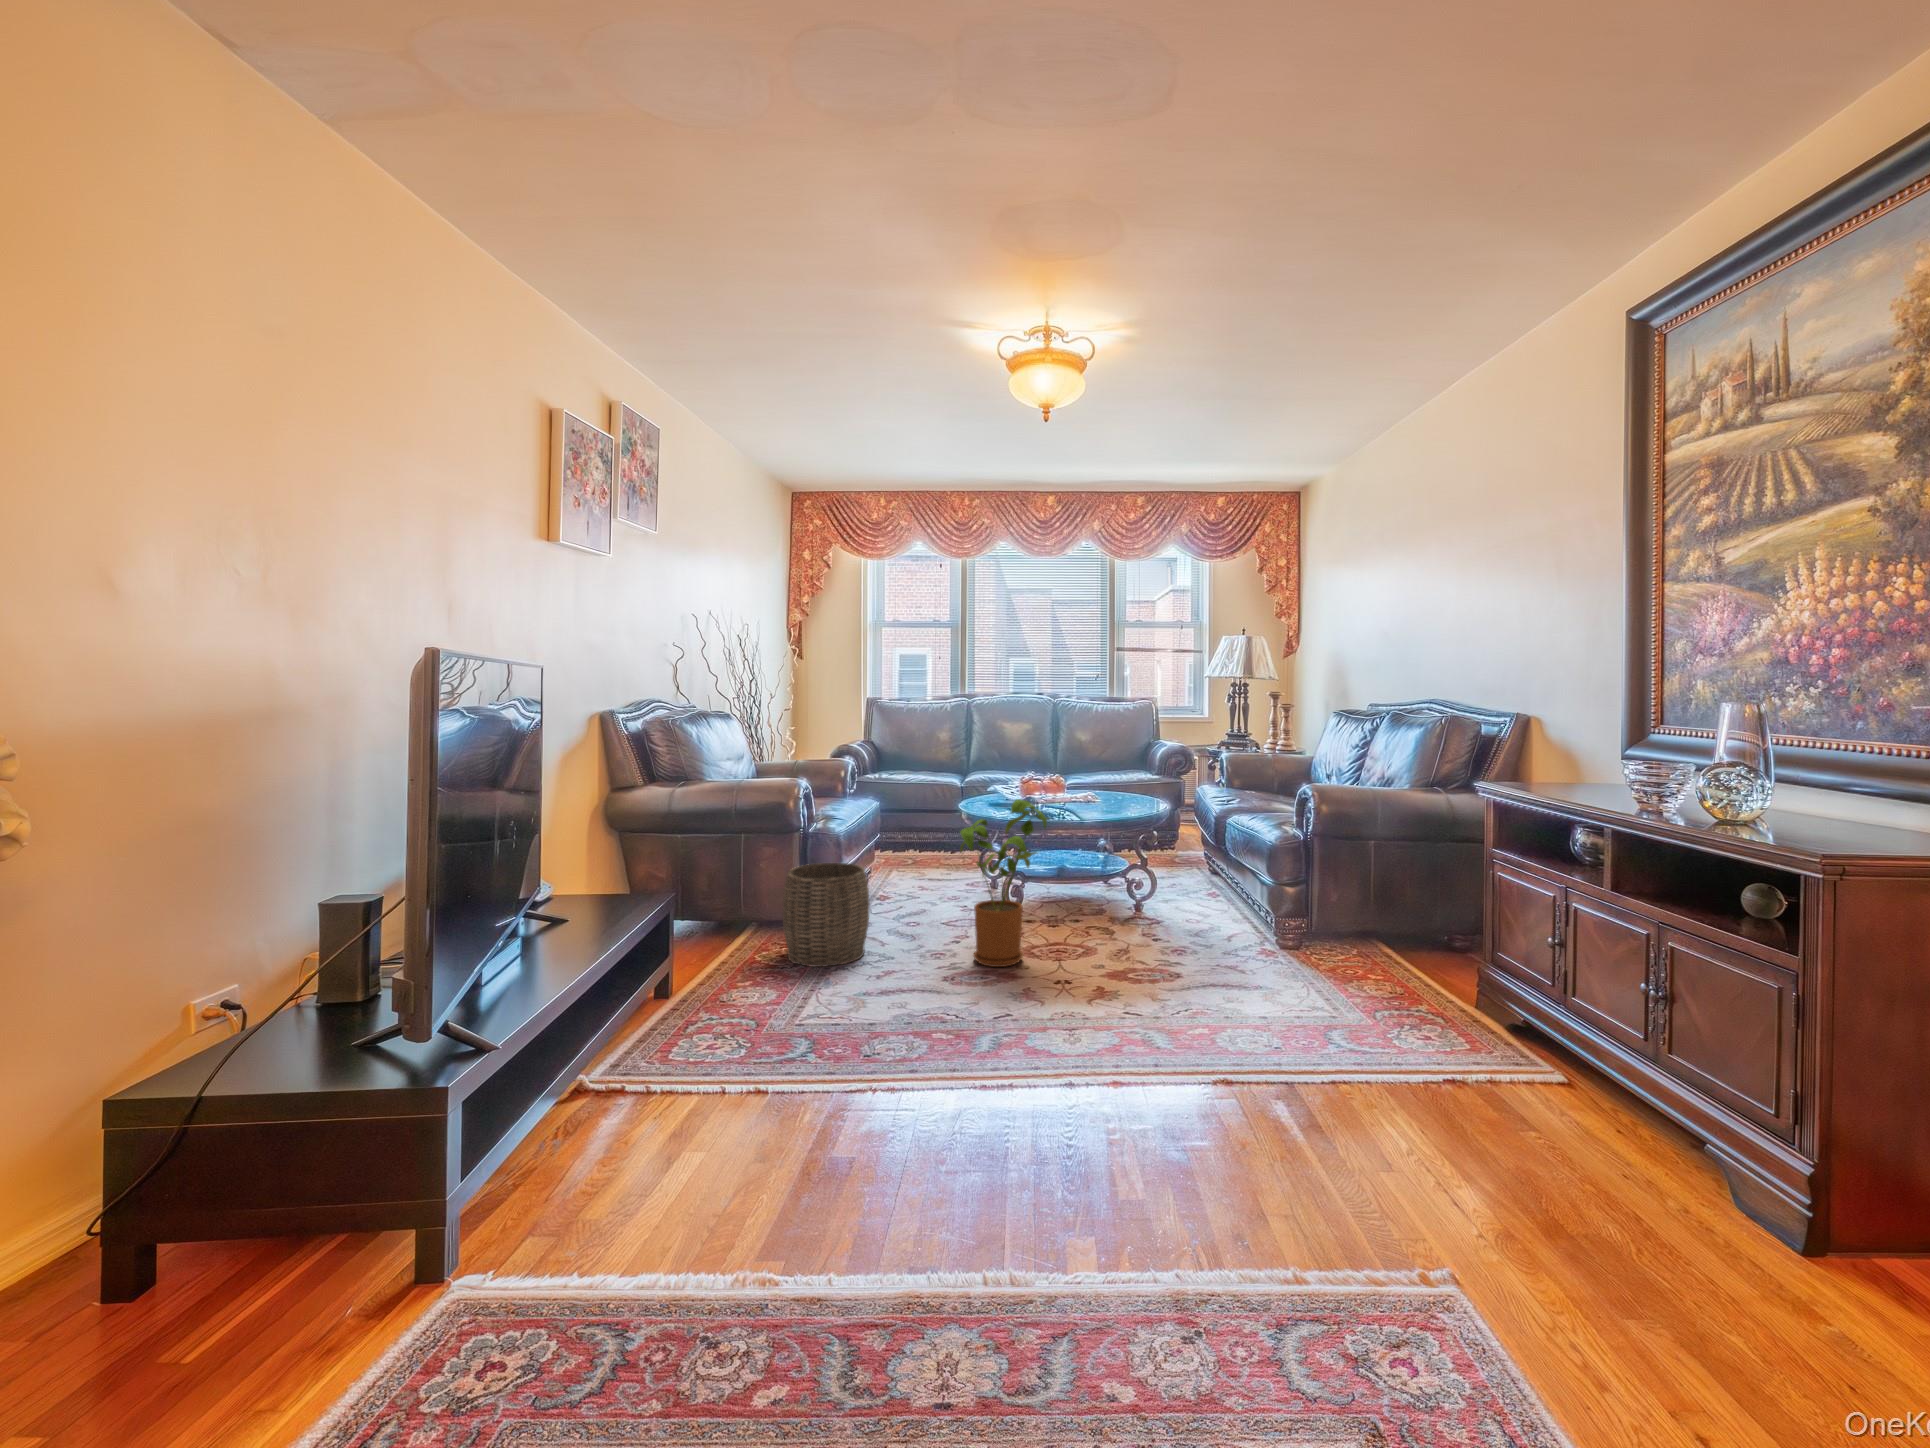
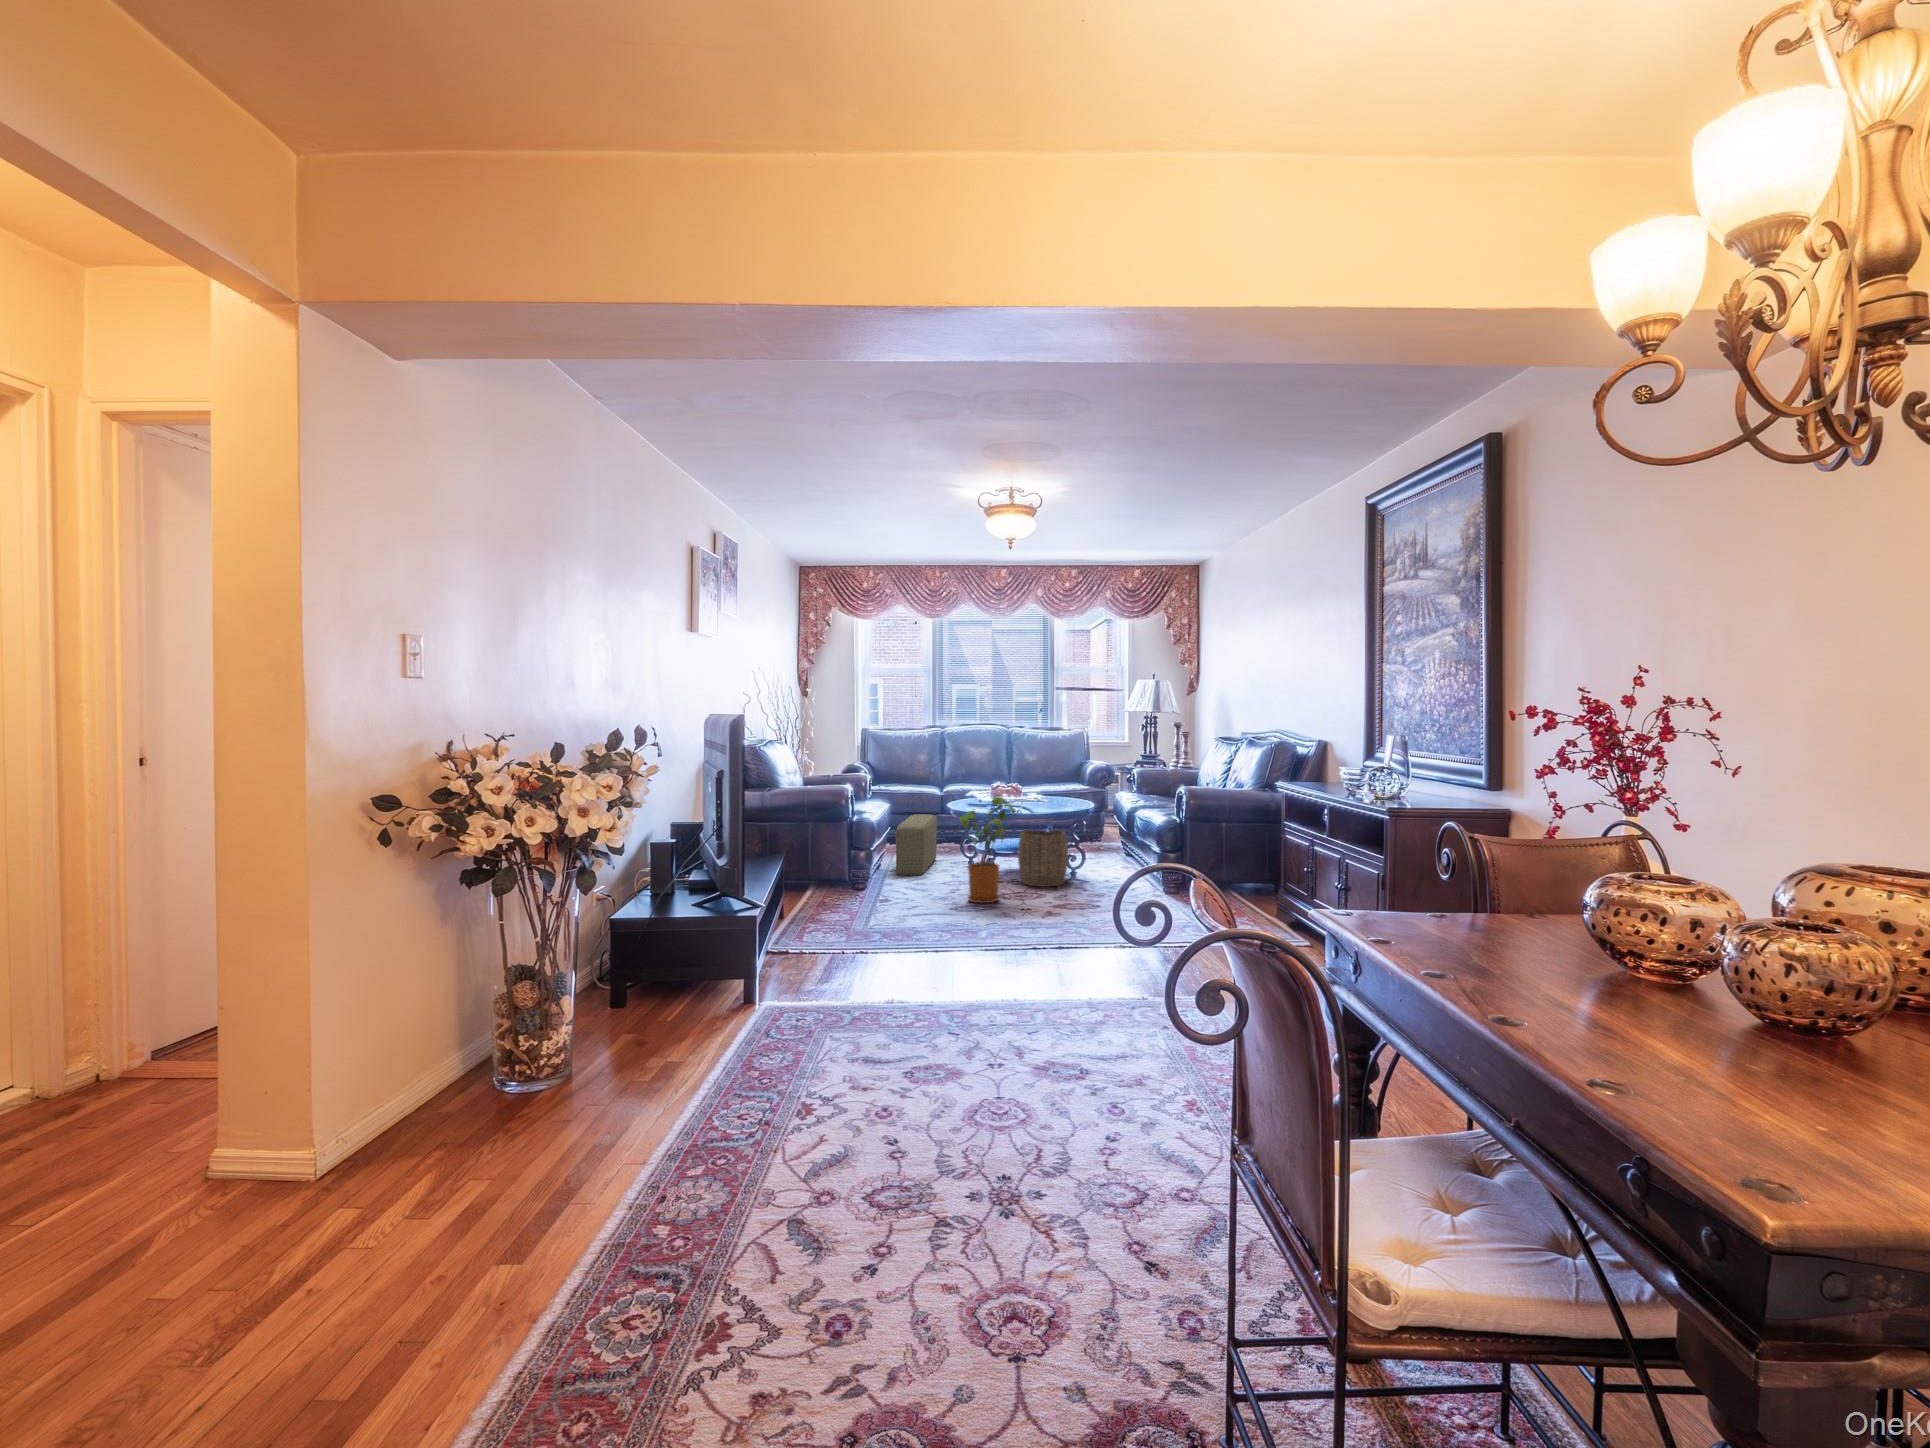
pouf: none [883,815,948,905] -> present [896,814,937,875]
woven basket: present [783,863,869,967] -> present [1018,829,1068,887]

